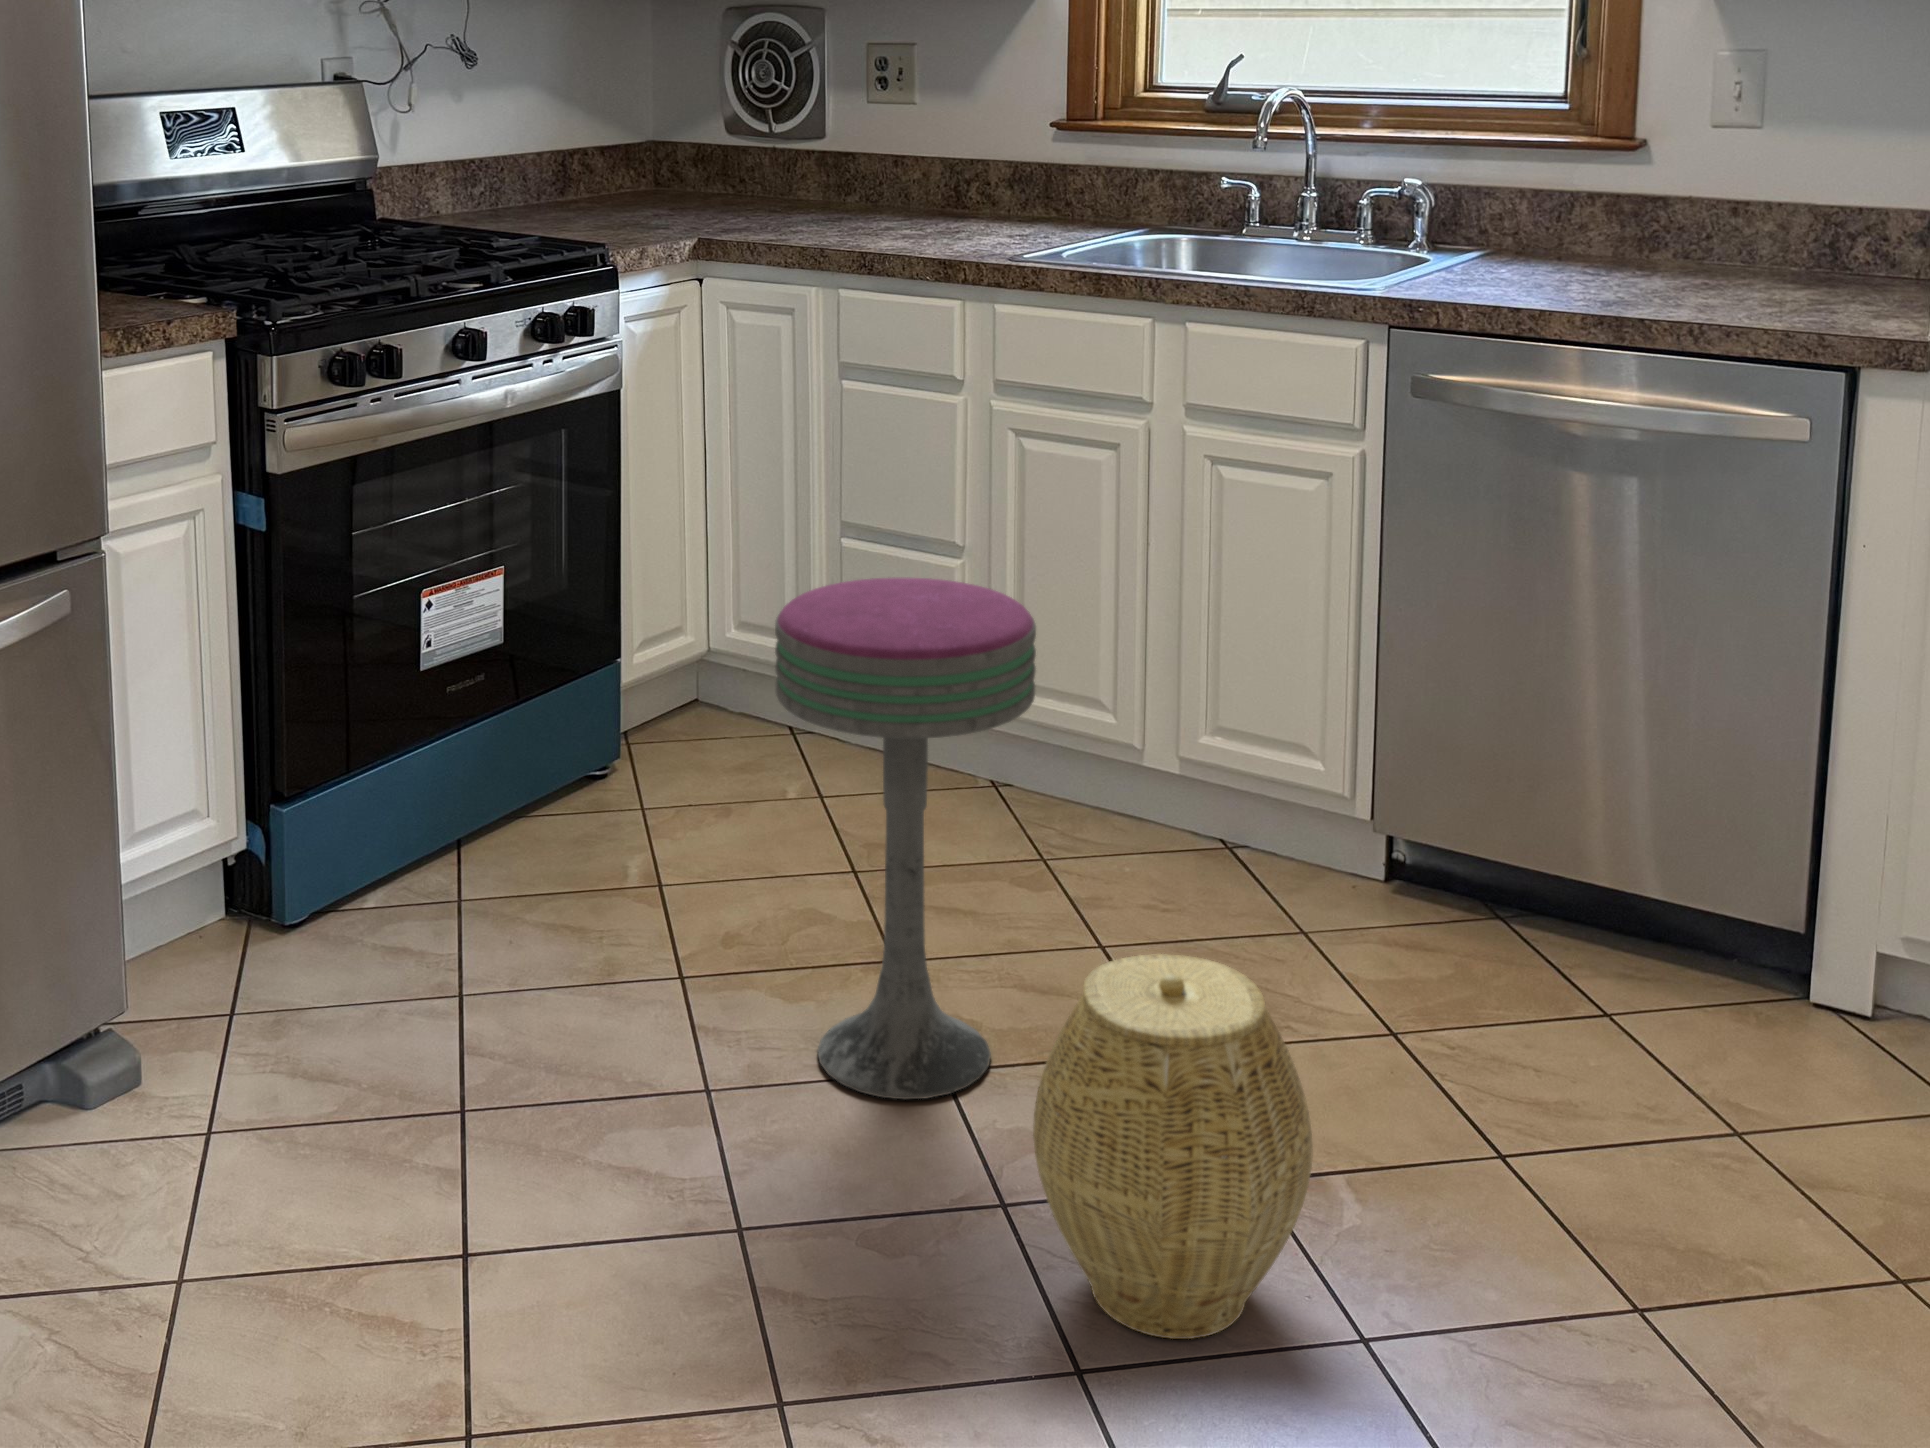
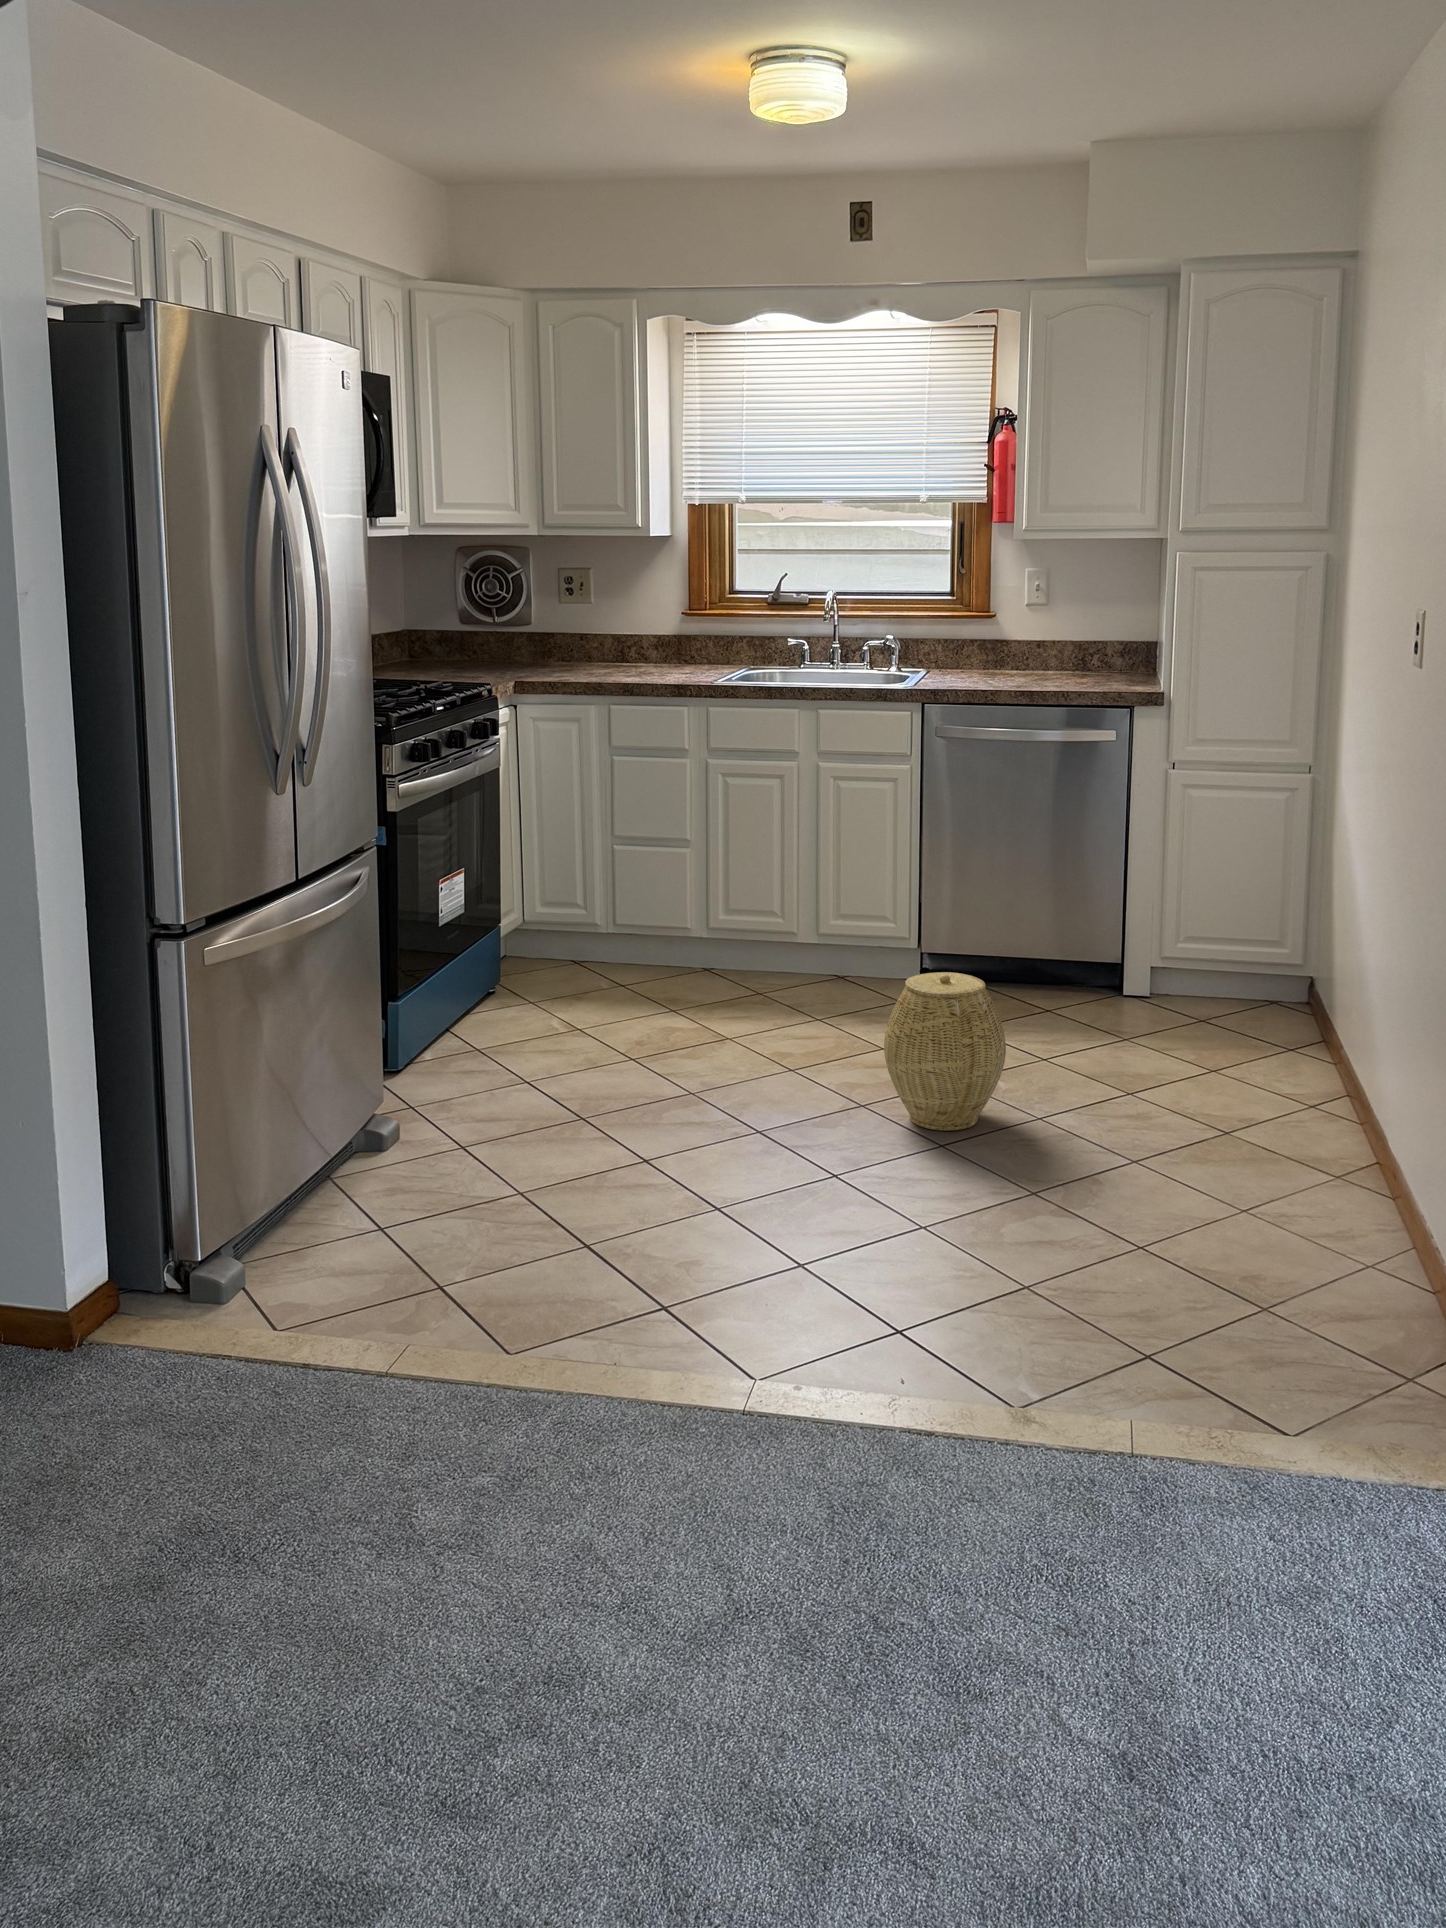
bar stool: present [775,577,1036,1100] -> none [699,834,827,1084]

